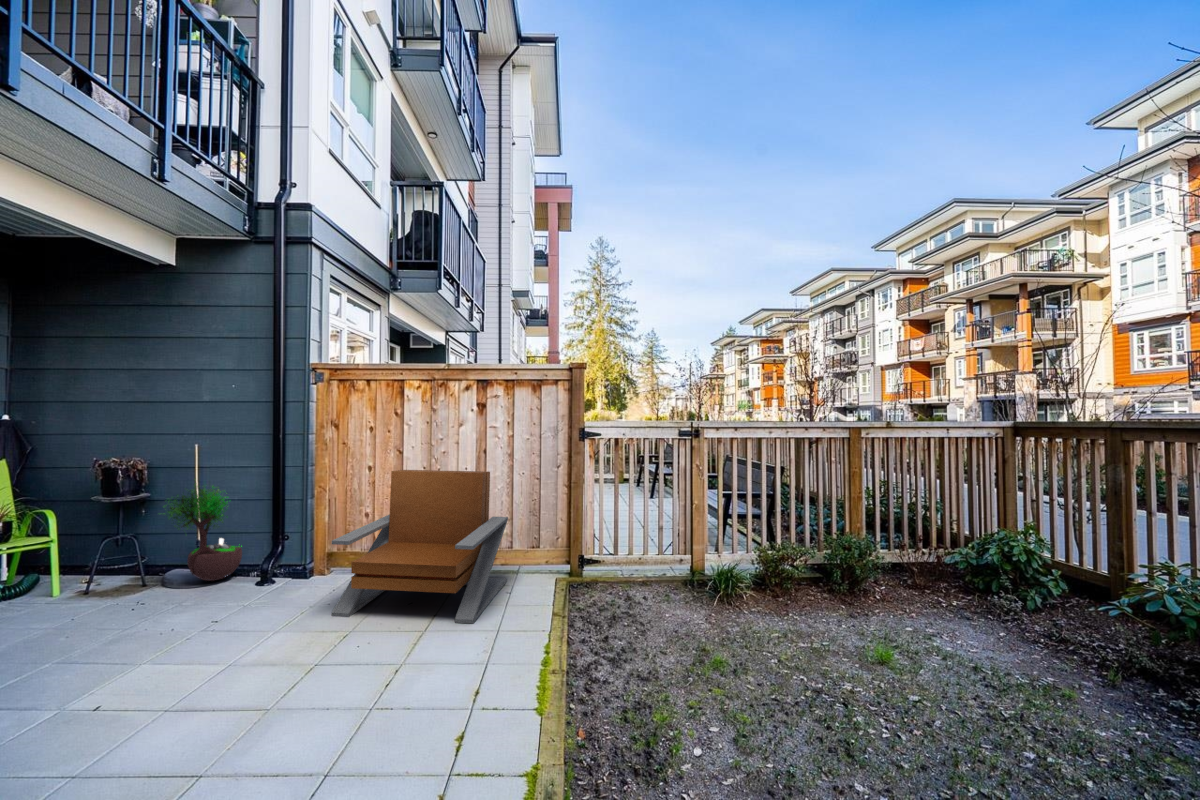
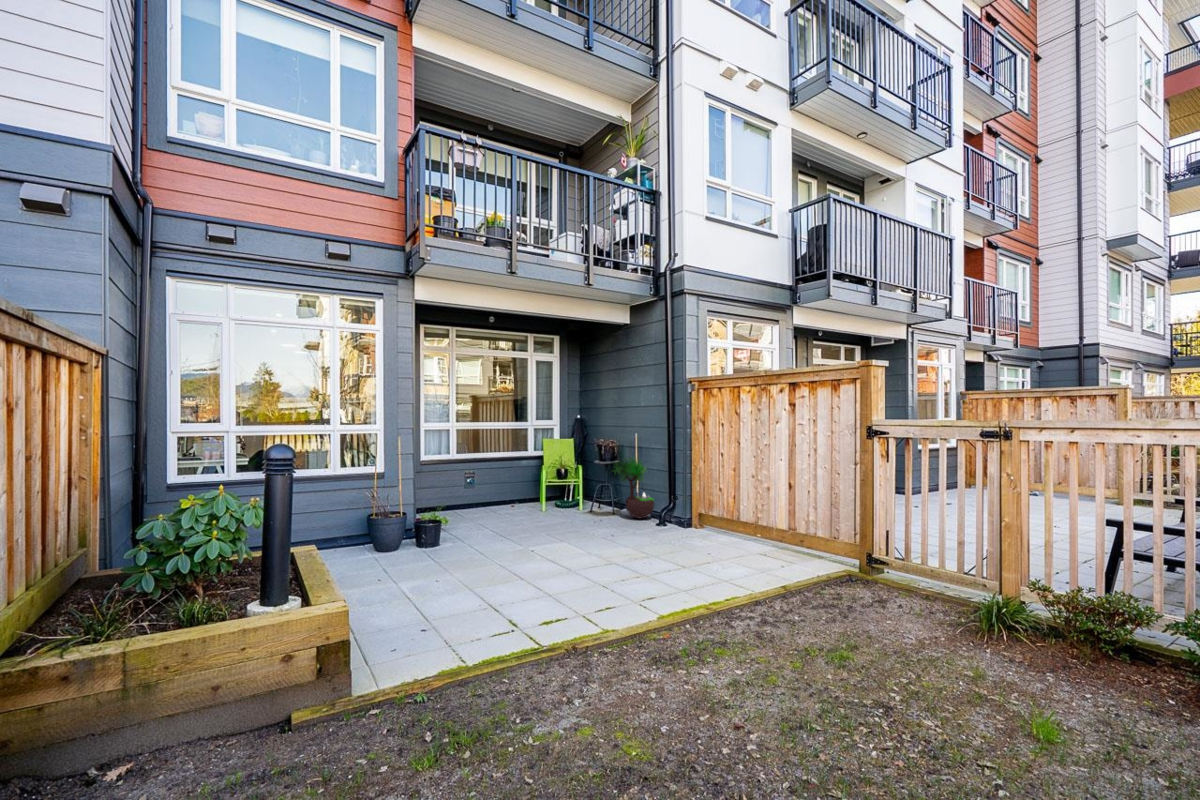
lounge chair: present [332,470,508,624] -> none [668,455,805,573]

